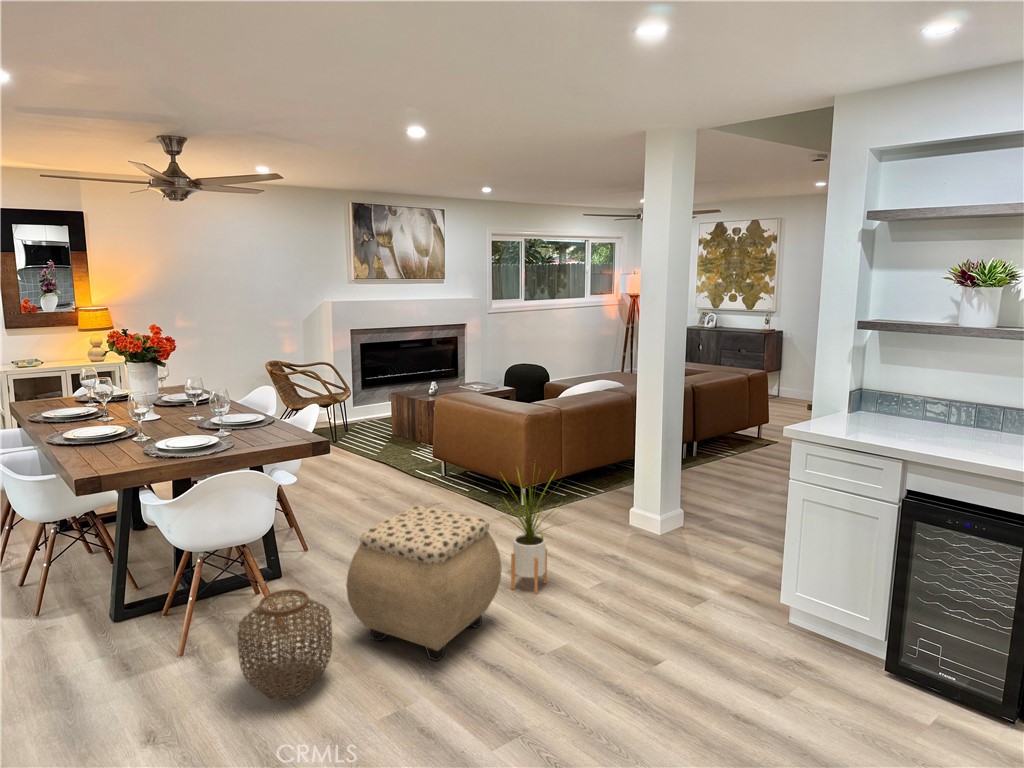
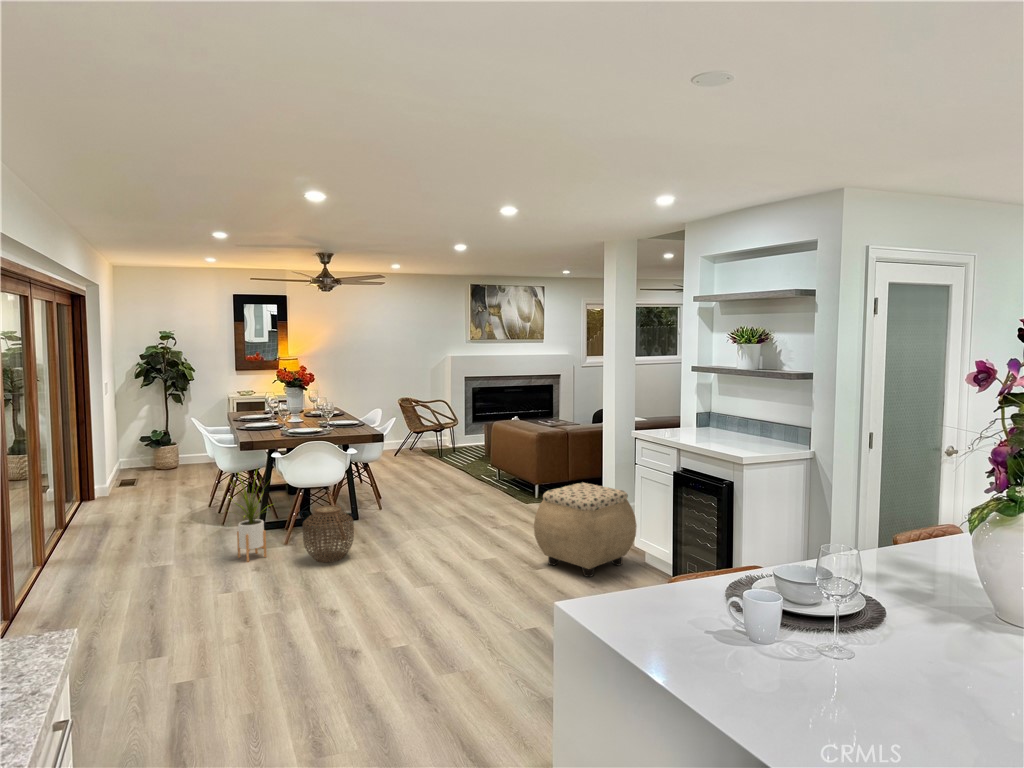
house plant: present [503,468,555,594] -> present [235,470,267,562]
ottoman: present [346,506,502,661] -> present [534,483,637,577]

